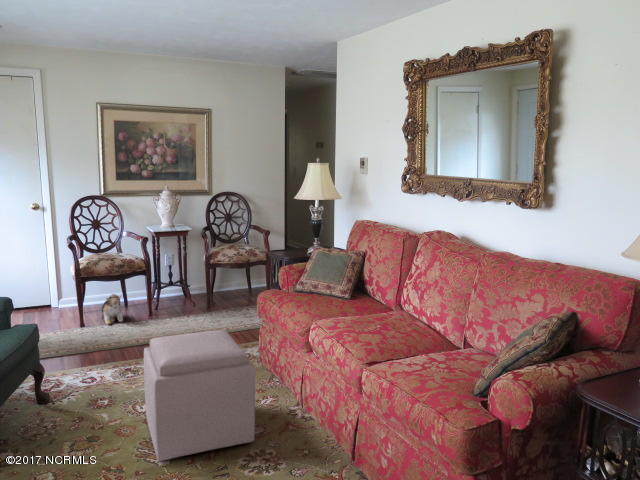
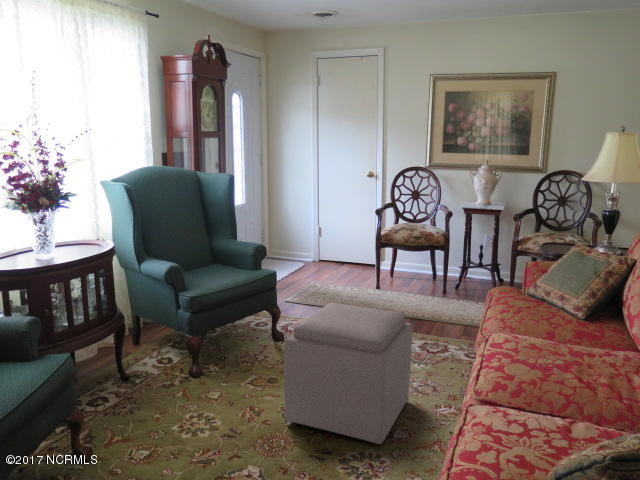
plush toy: present [102,294,123,325] -> none [395,263,415,292]

